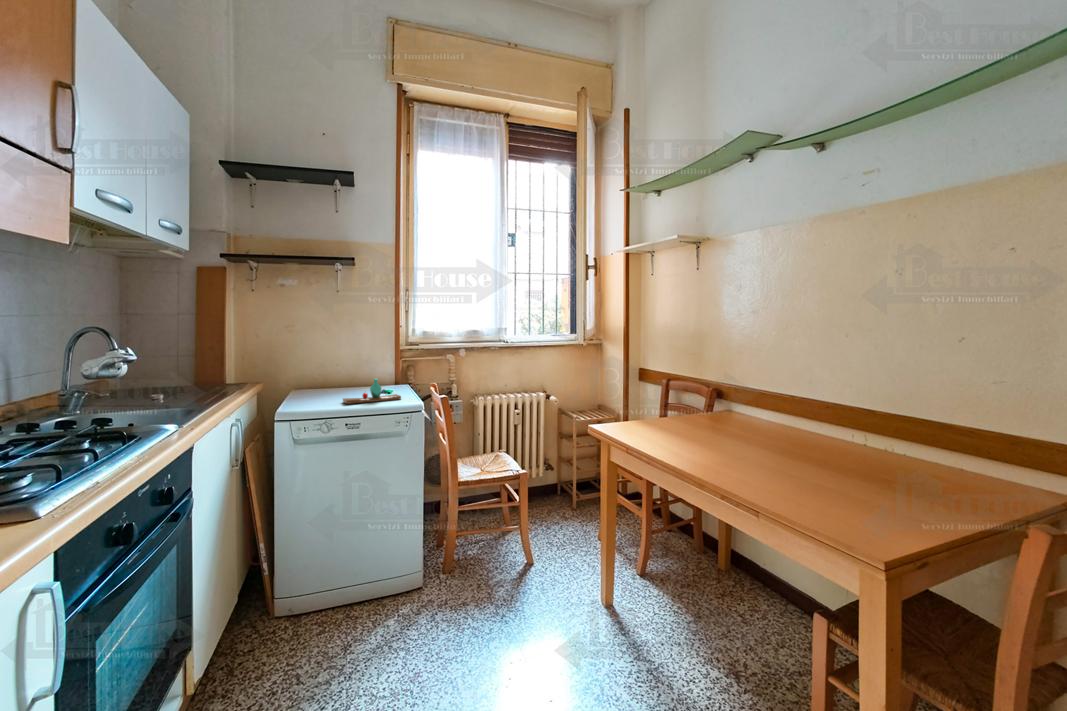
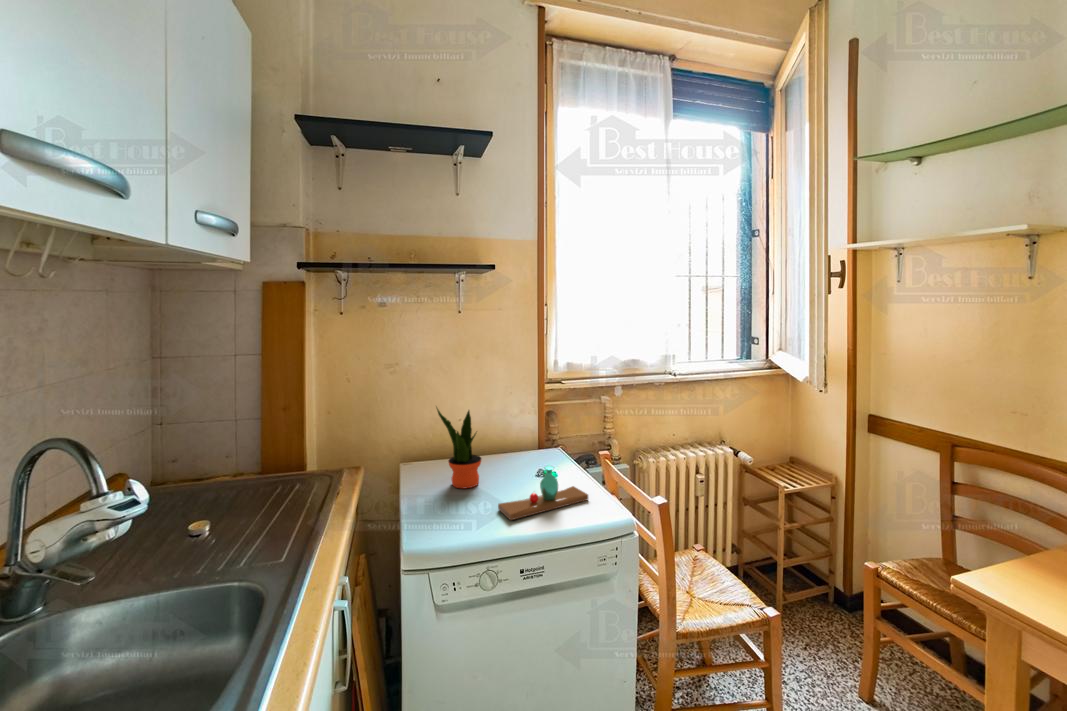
potted plant: none [311,346,341,396] -> present [437,408,481,488]

